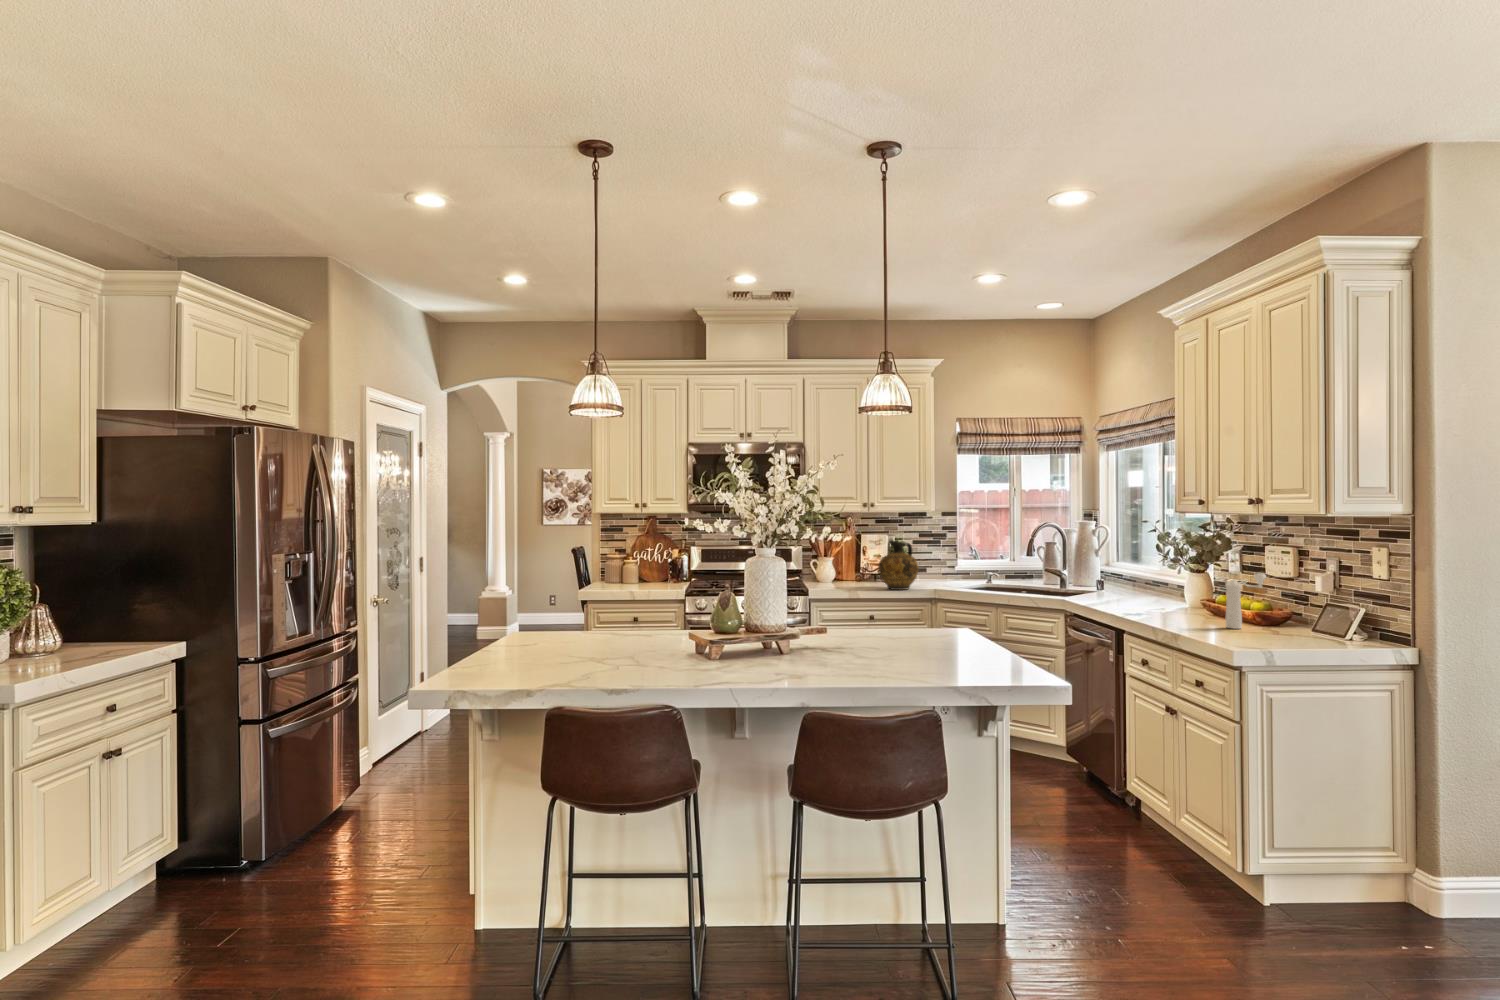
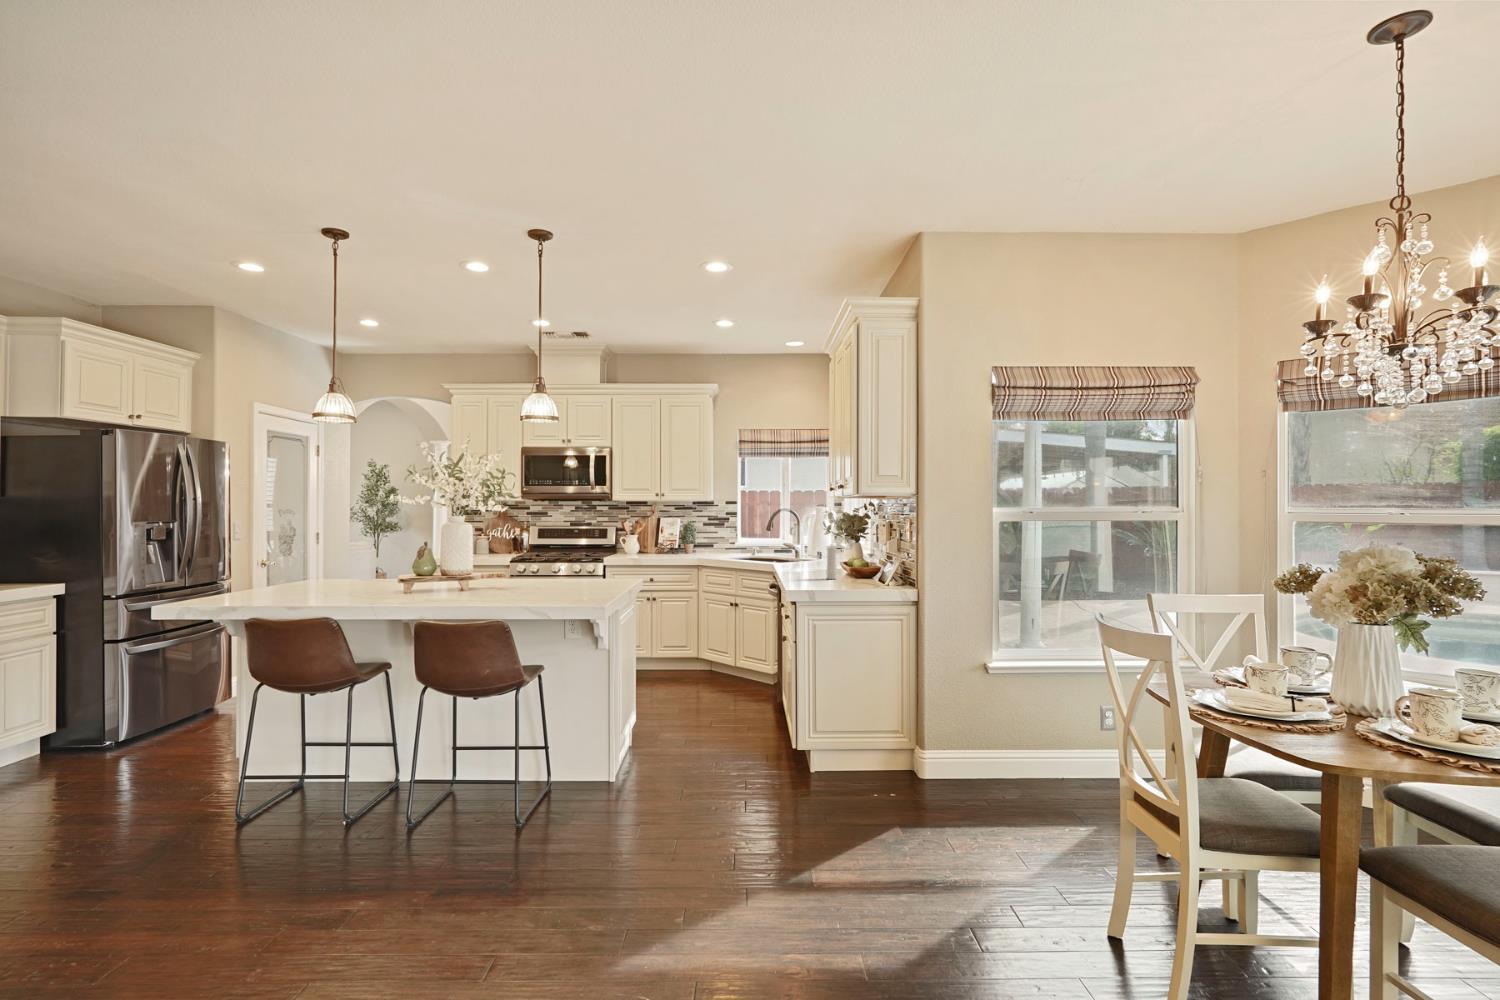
ceramic jug: present [879,541,919,590] -> none [657,521,687,558]

